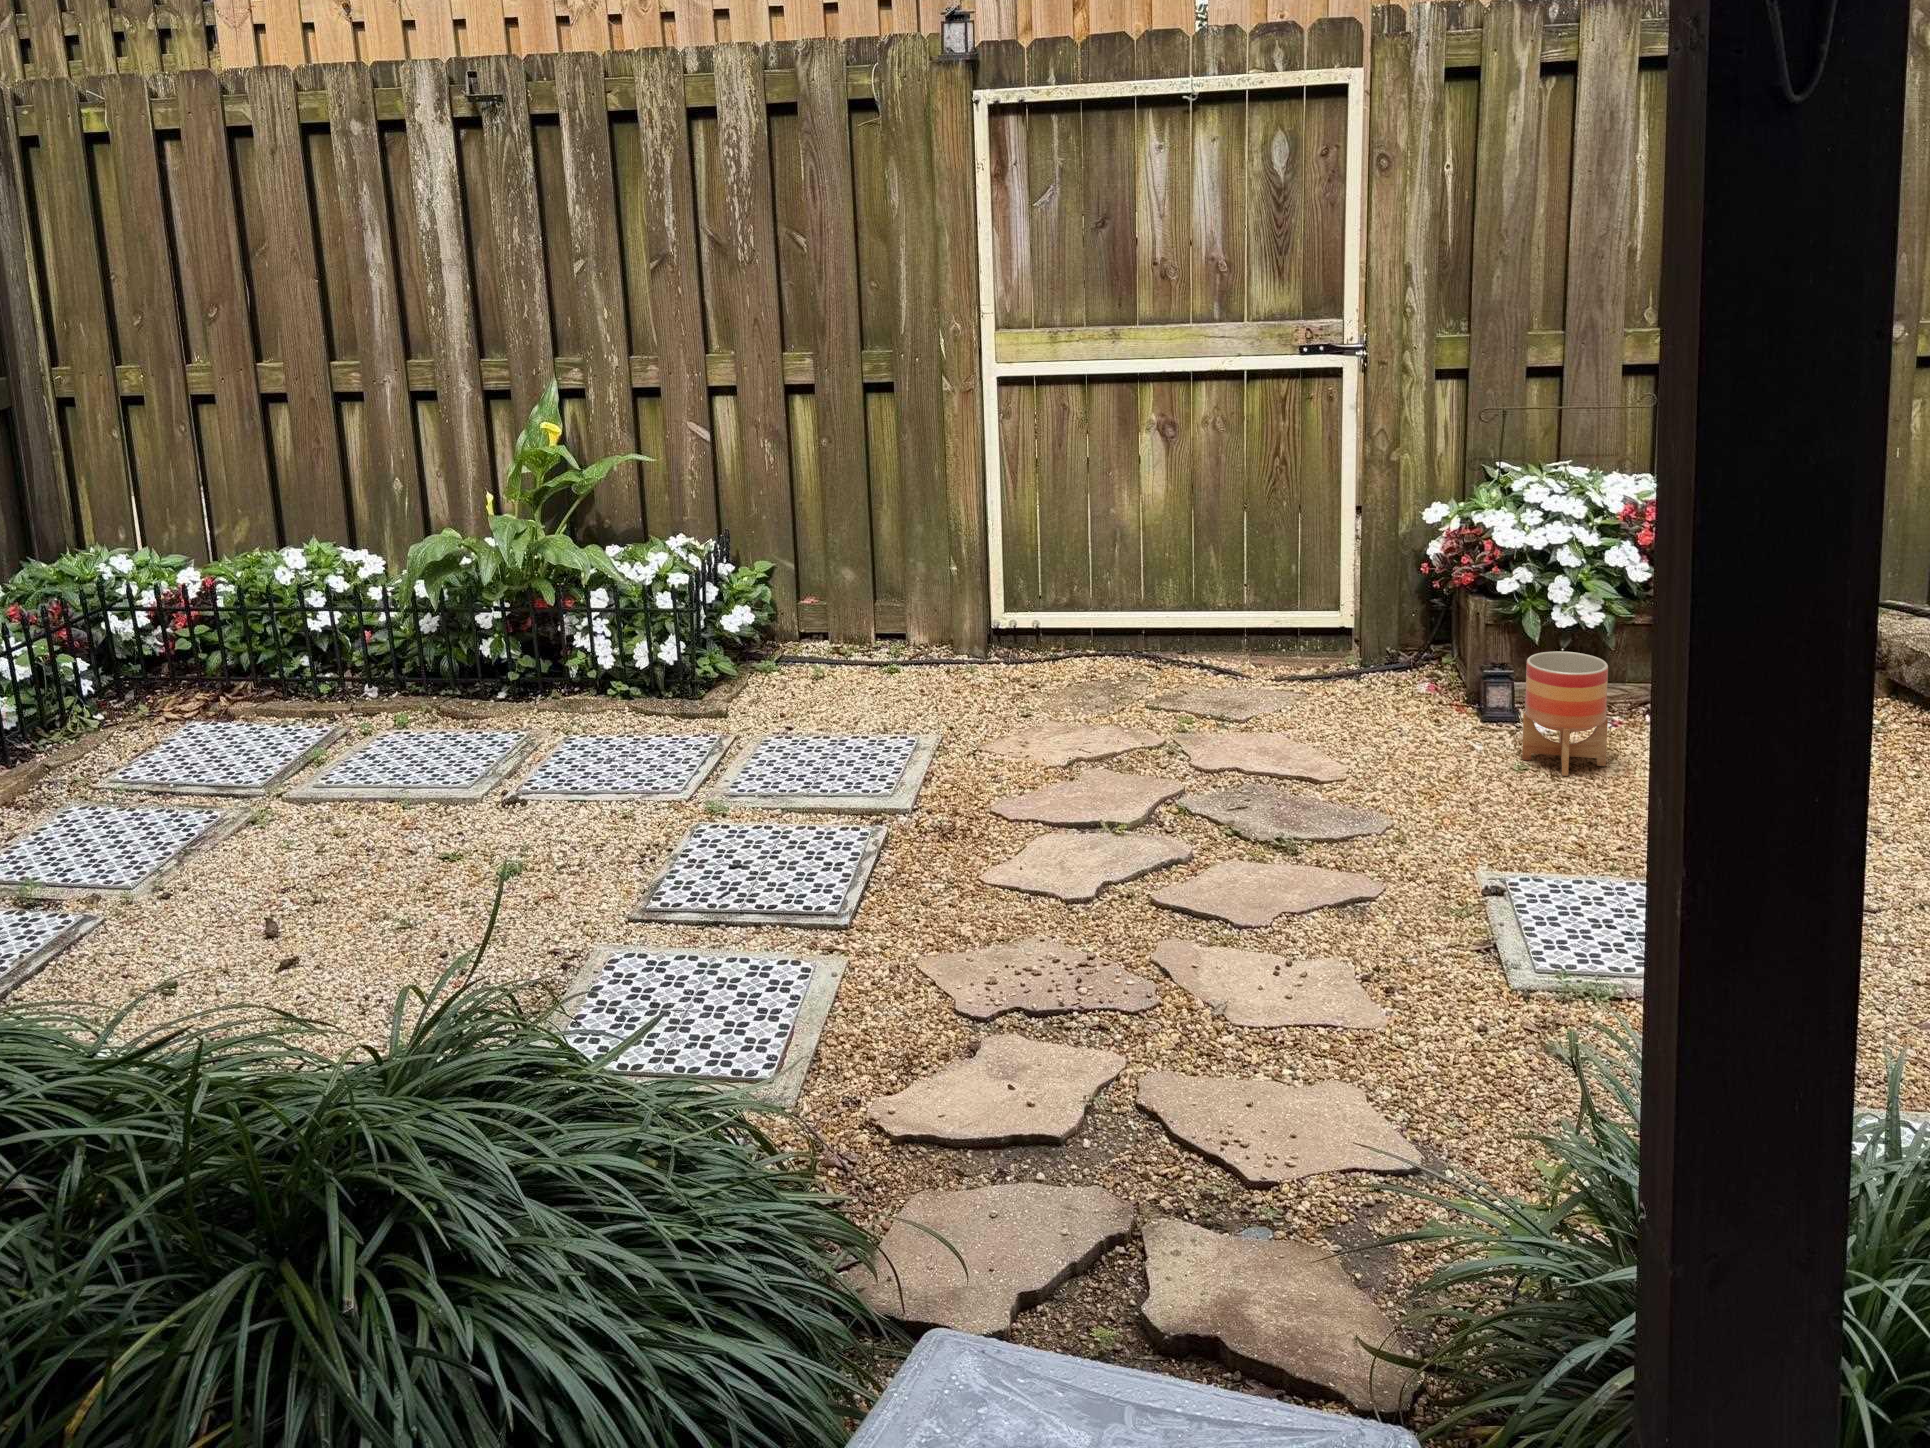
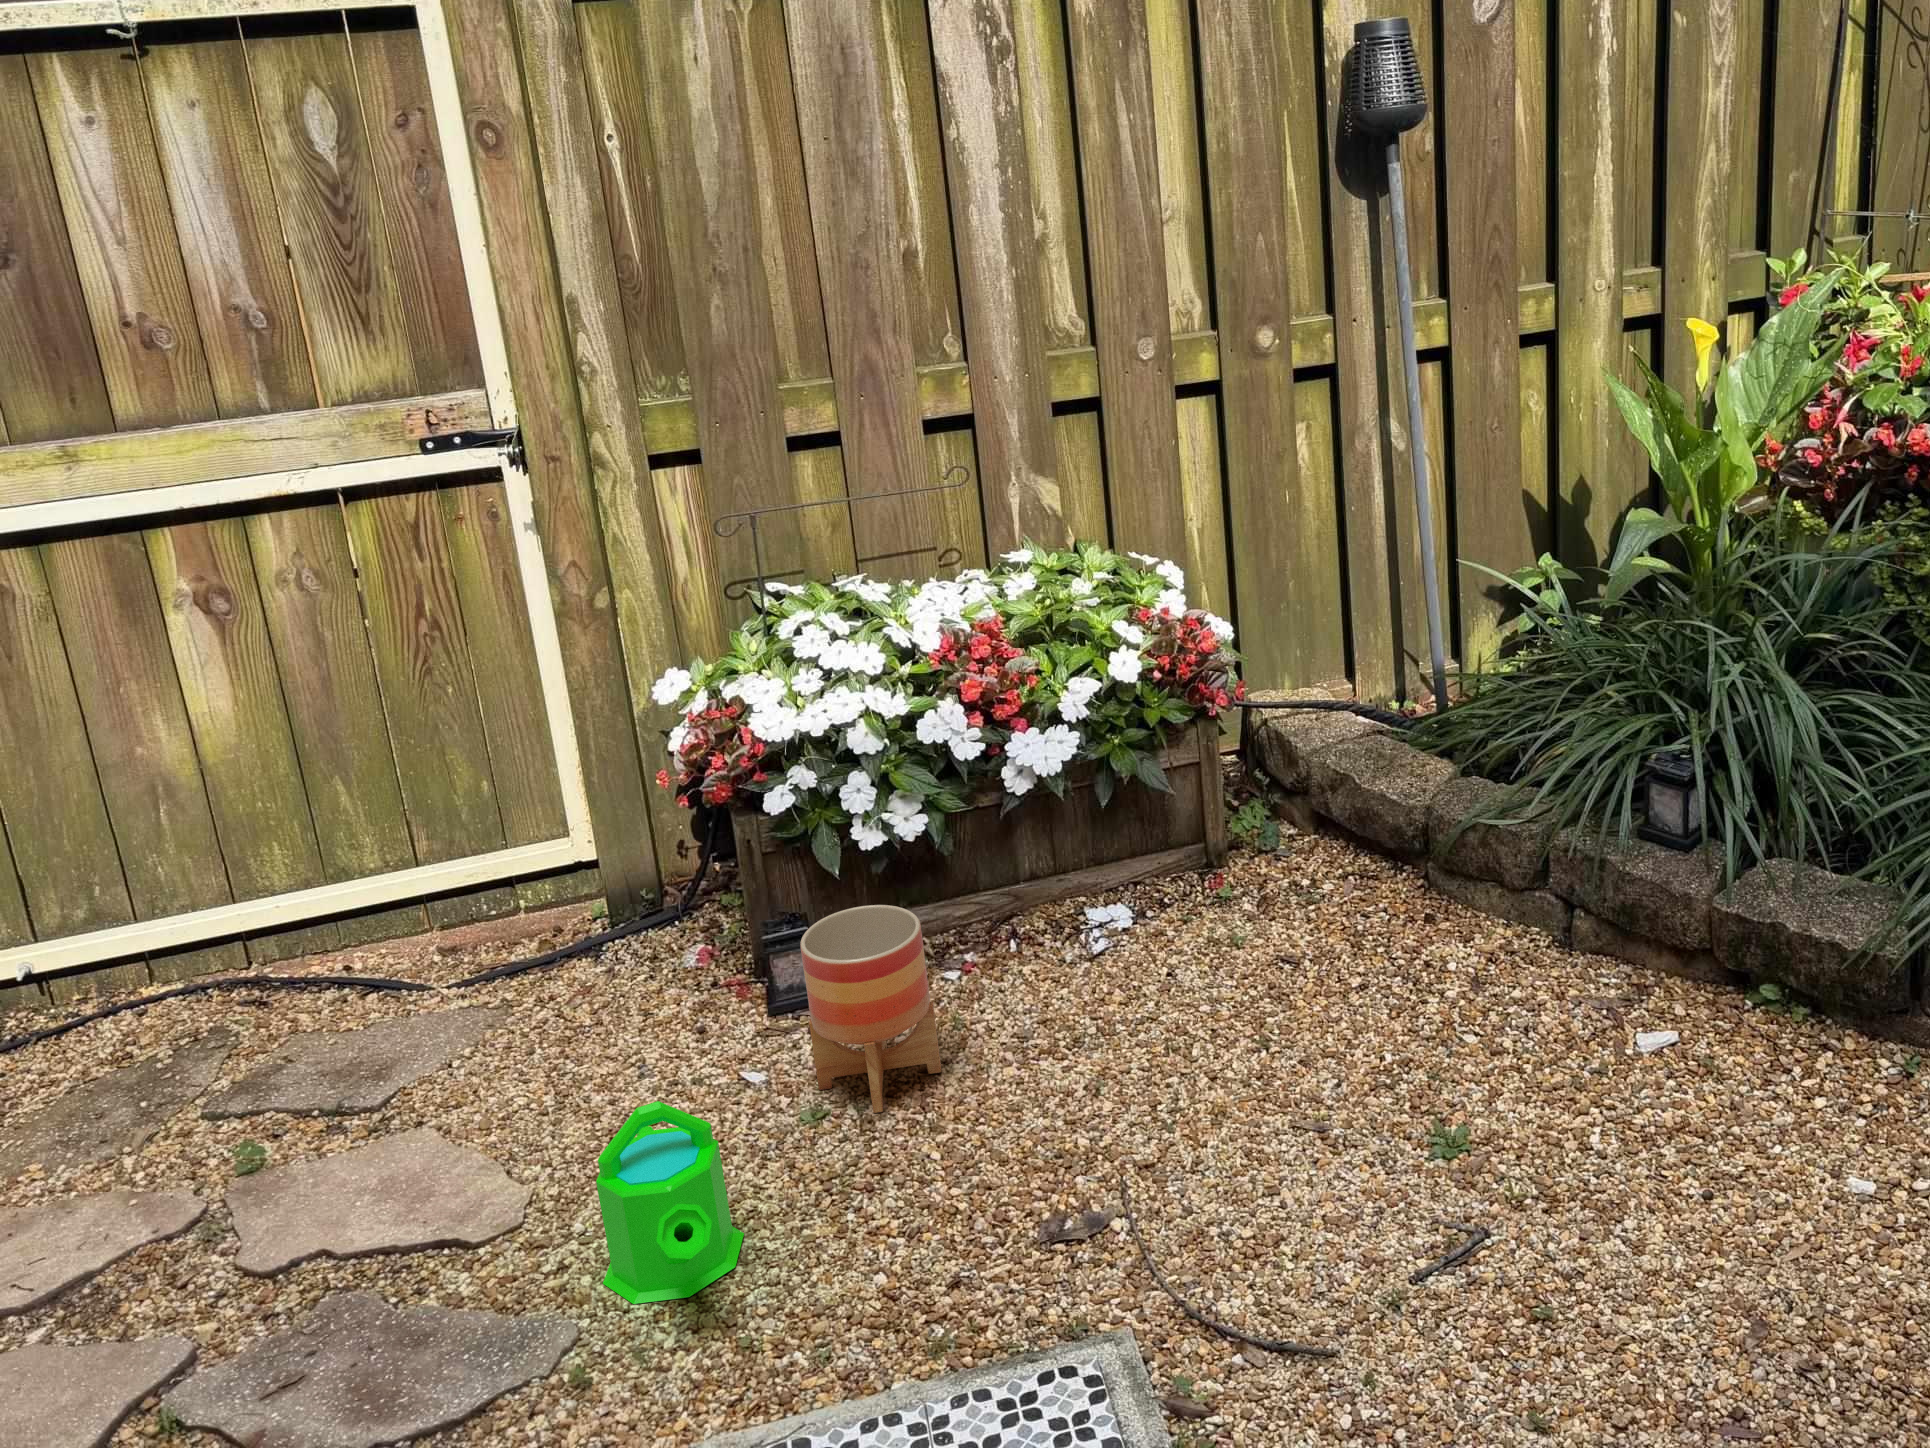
watering can: none [1405,711,1488,826] -> present [596,1101,744,1304]

